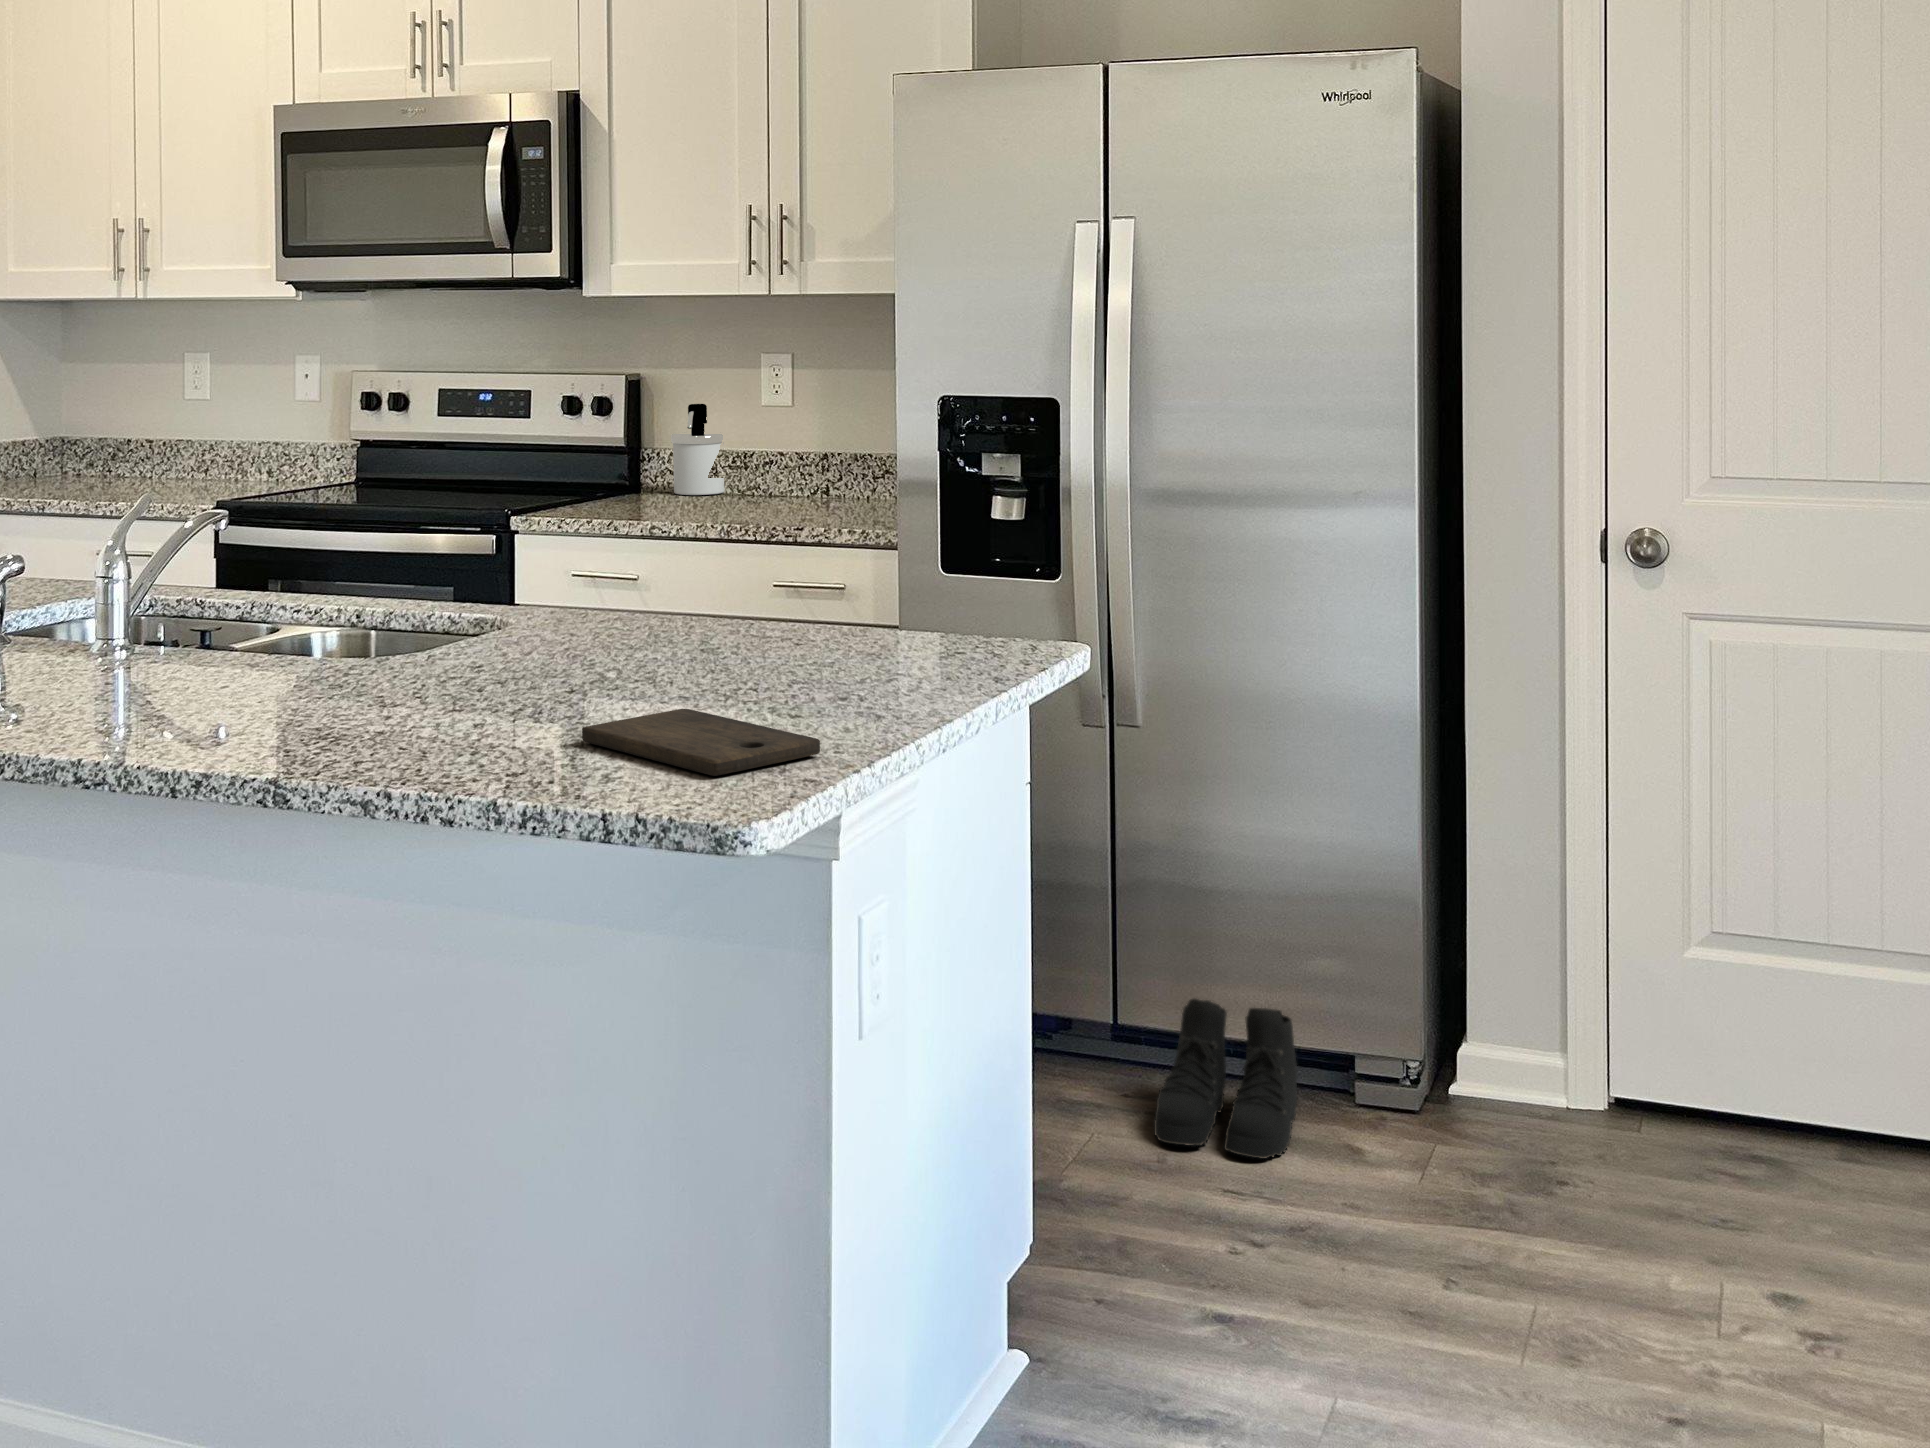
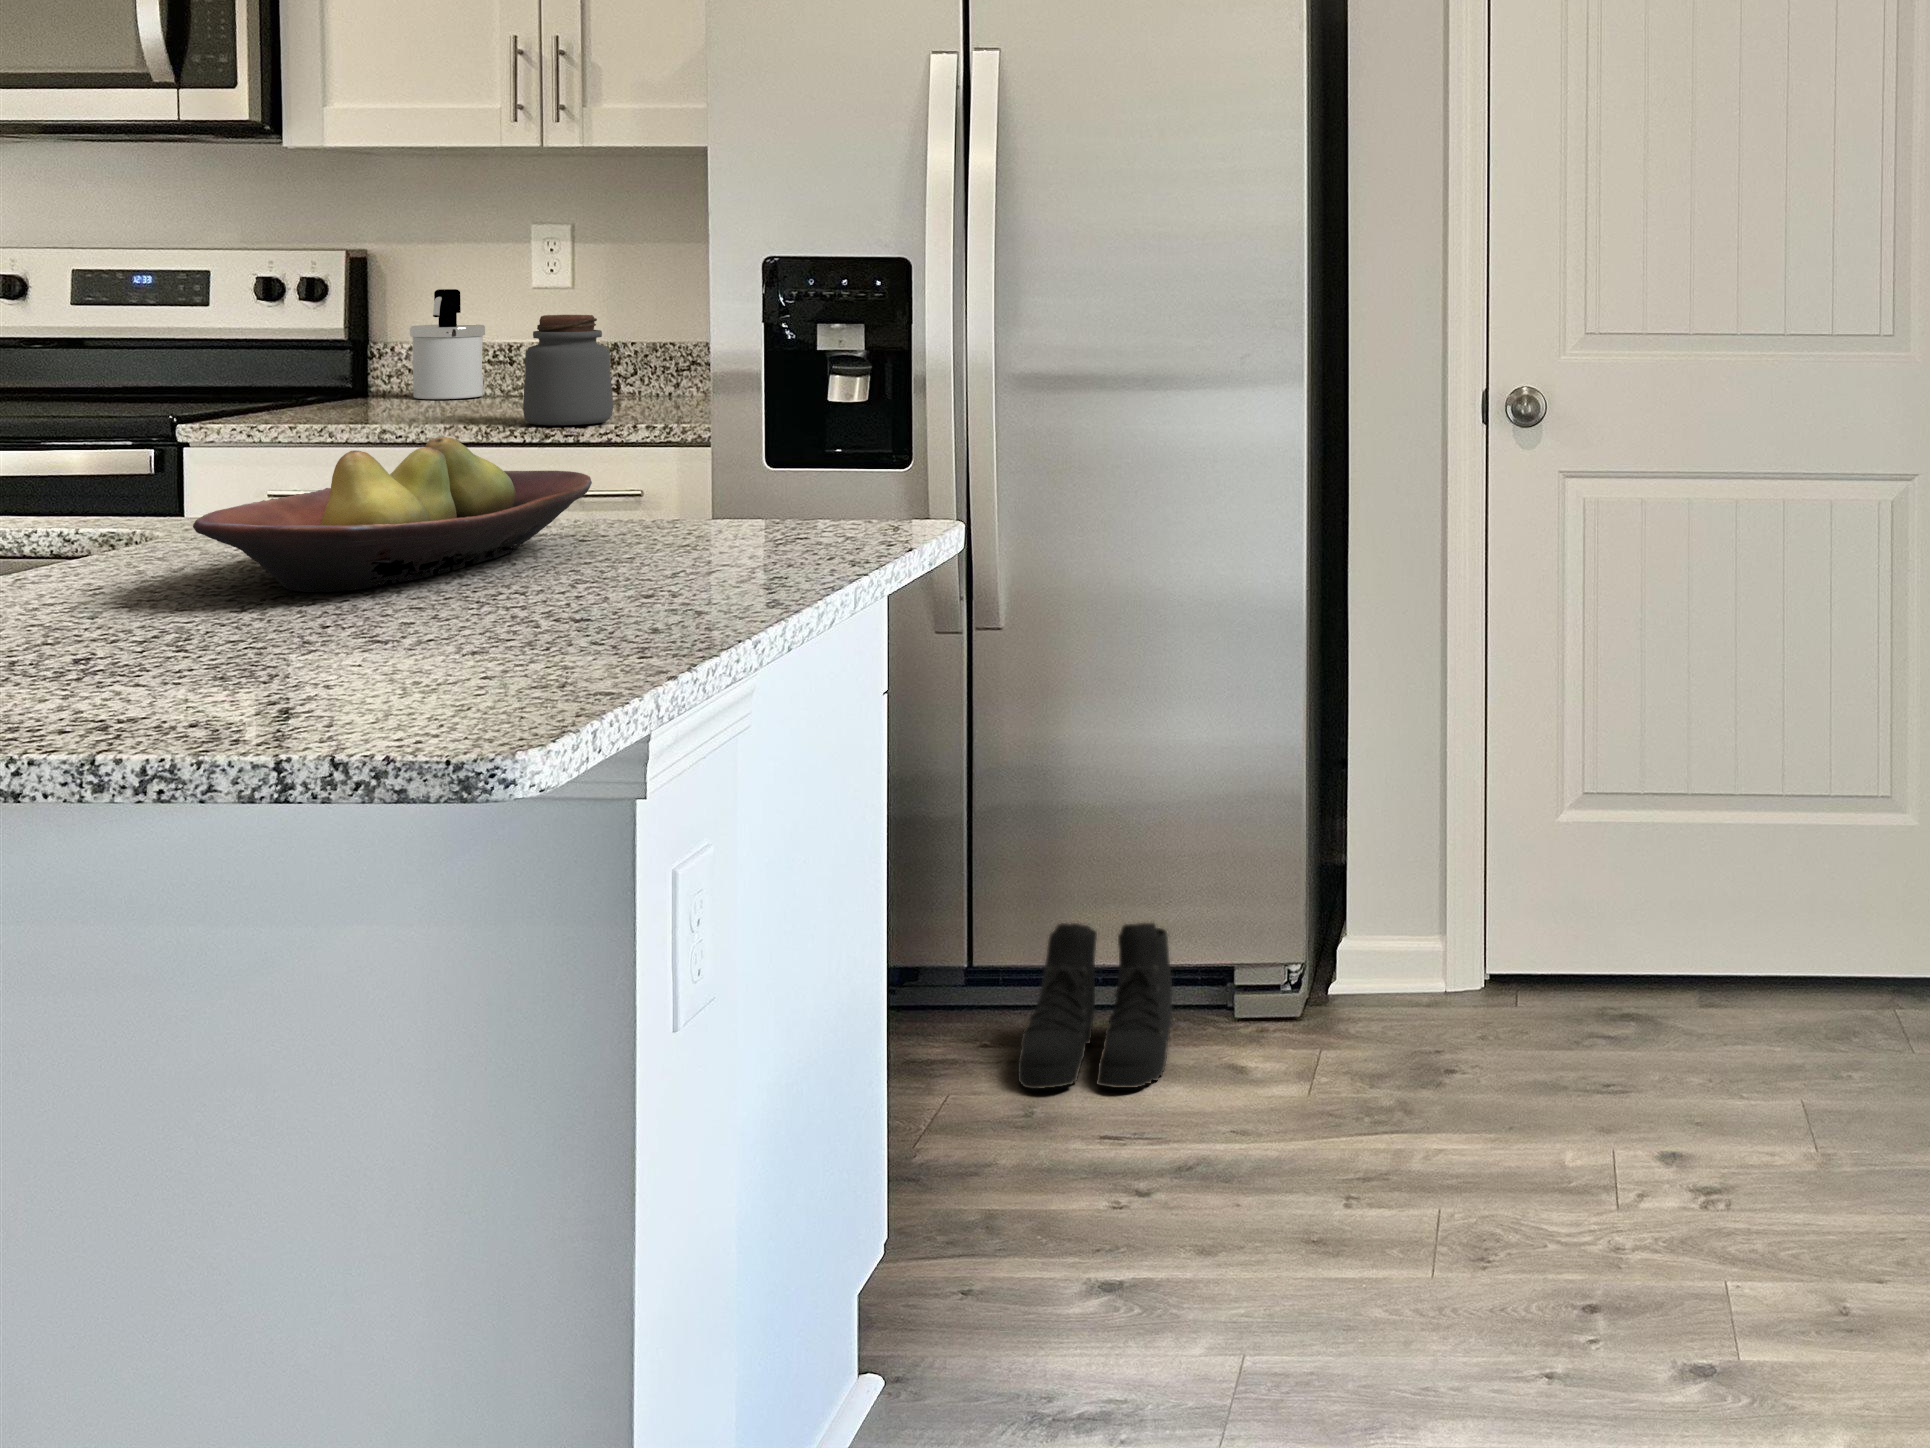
jar: none [754,432,821,525] -> present [523,315,613,425]
fruit bowl: none [550,568,800,683] -> present [193,437,592,592]
cutting board: present [582,709,820,776] -> none [233,613,628,697]

